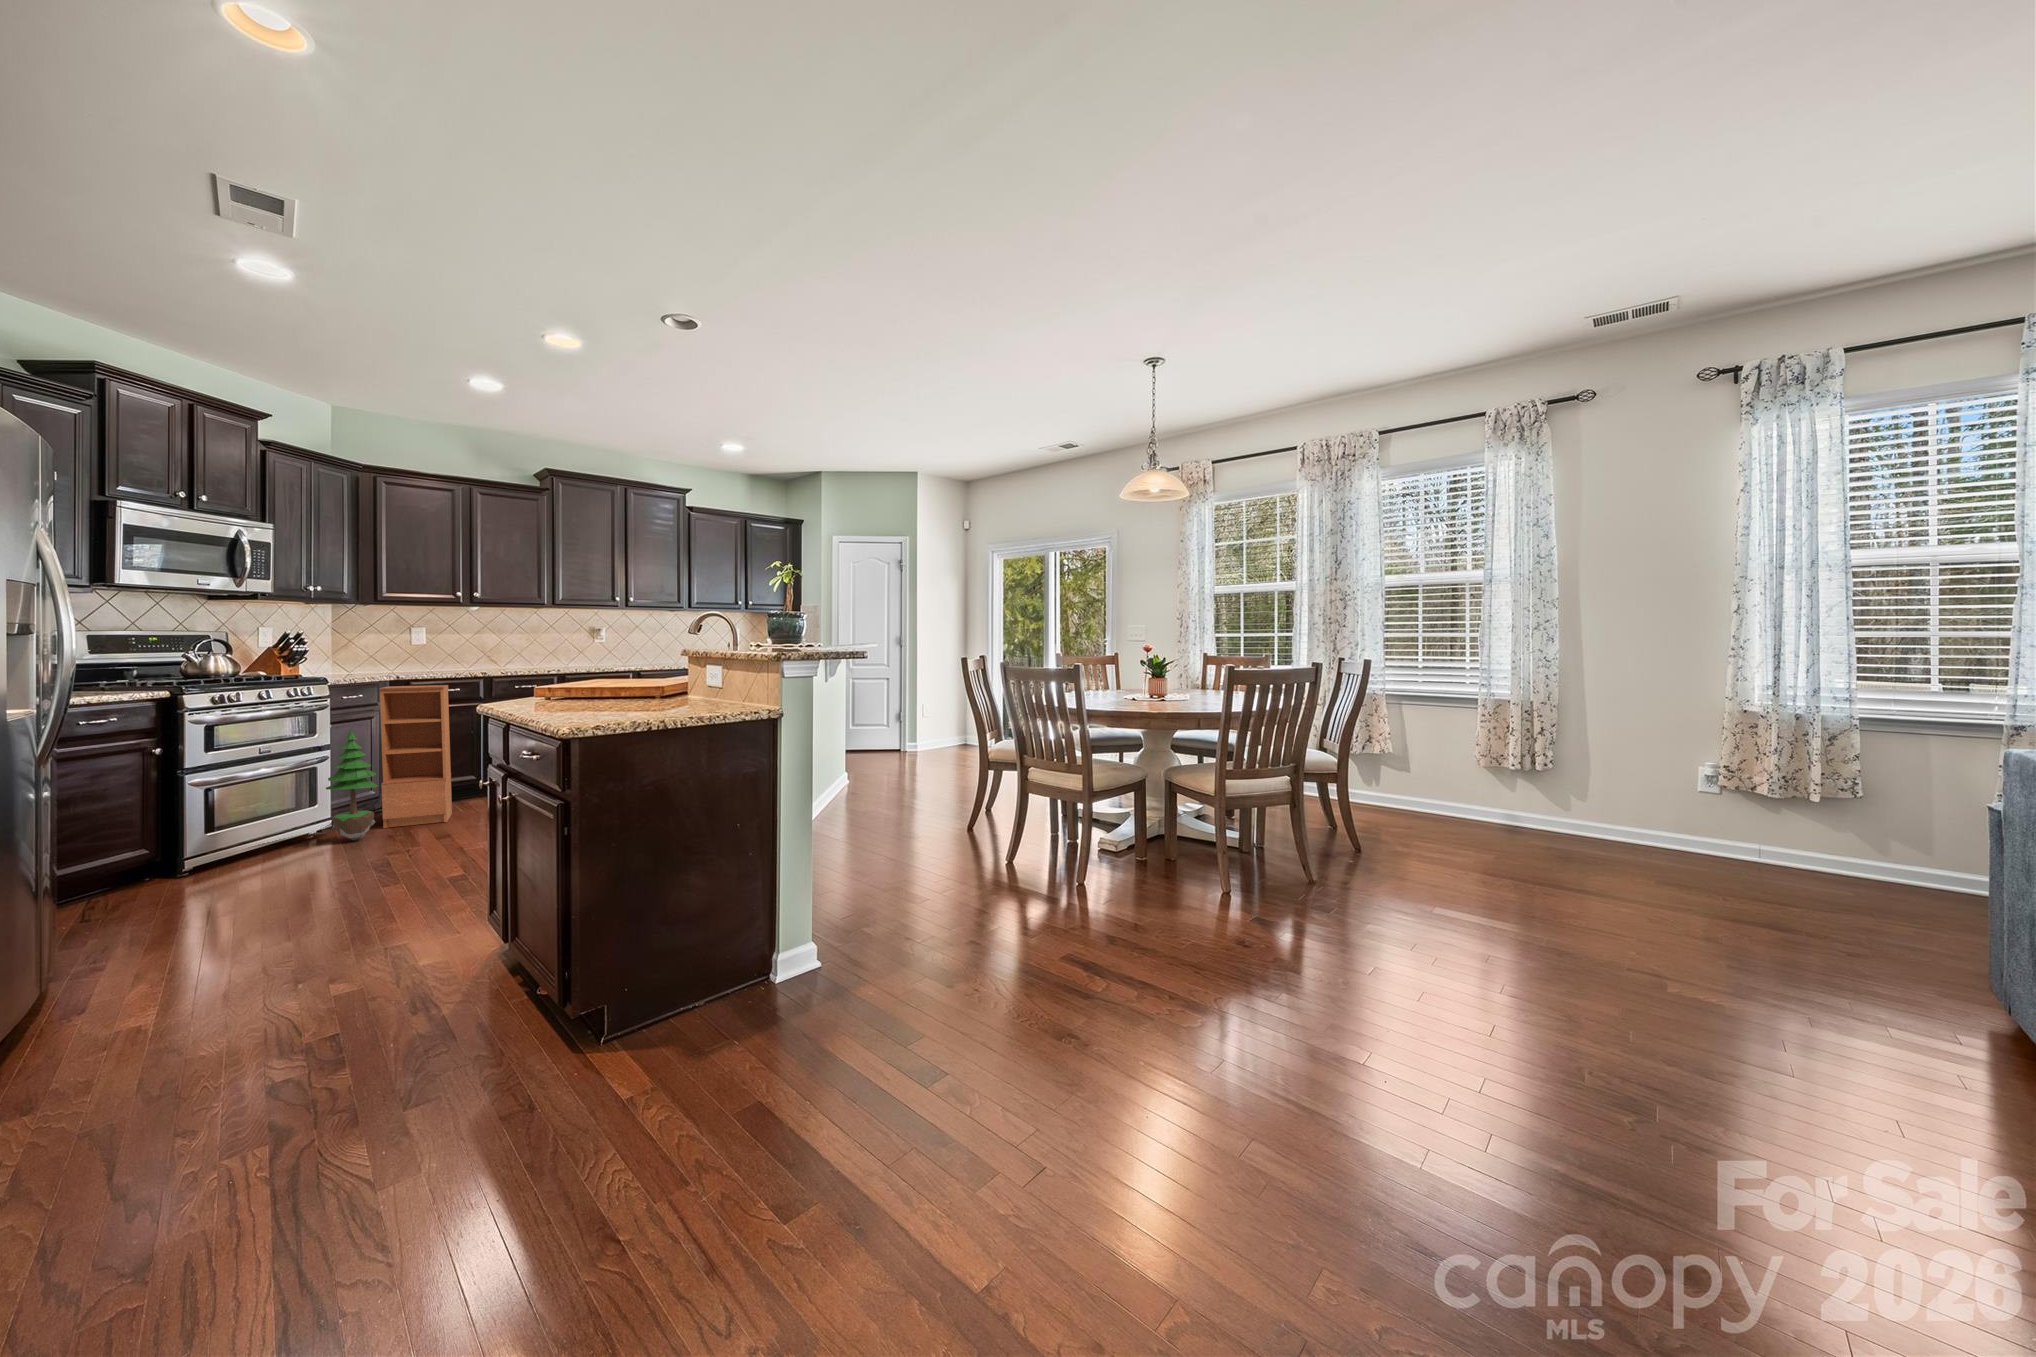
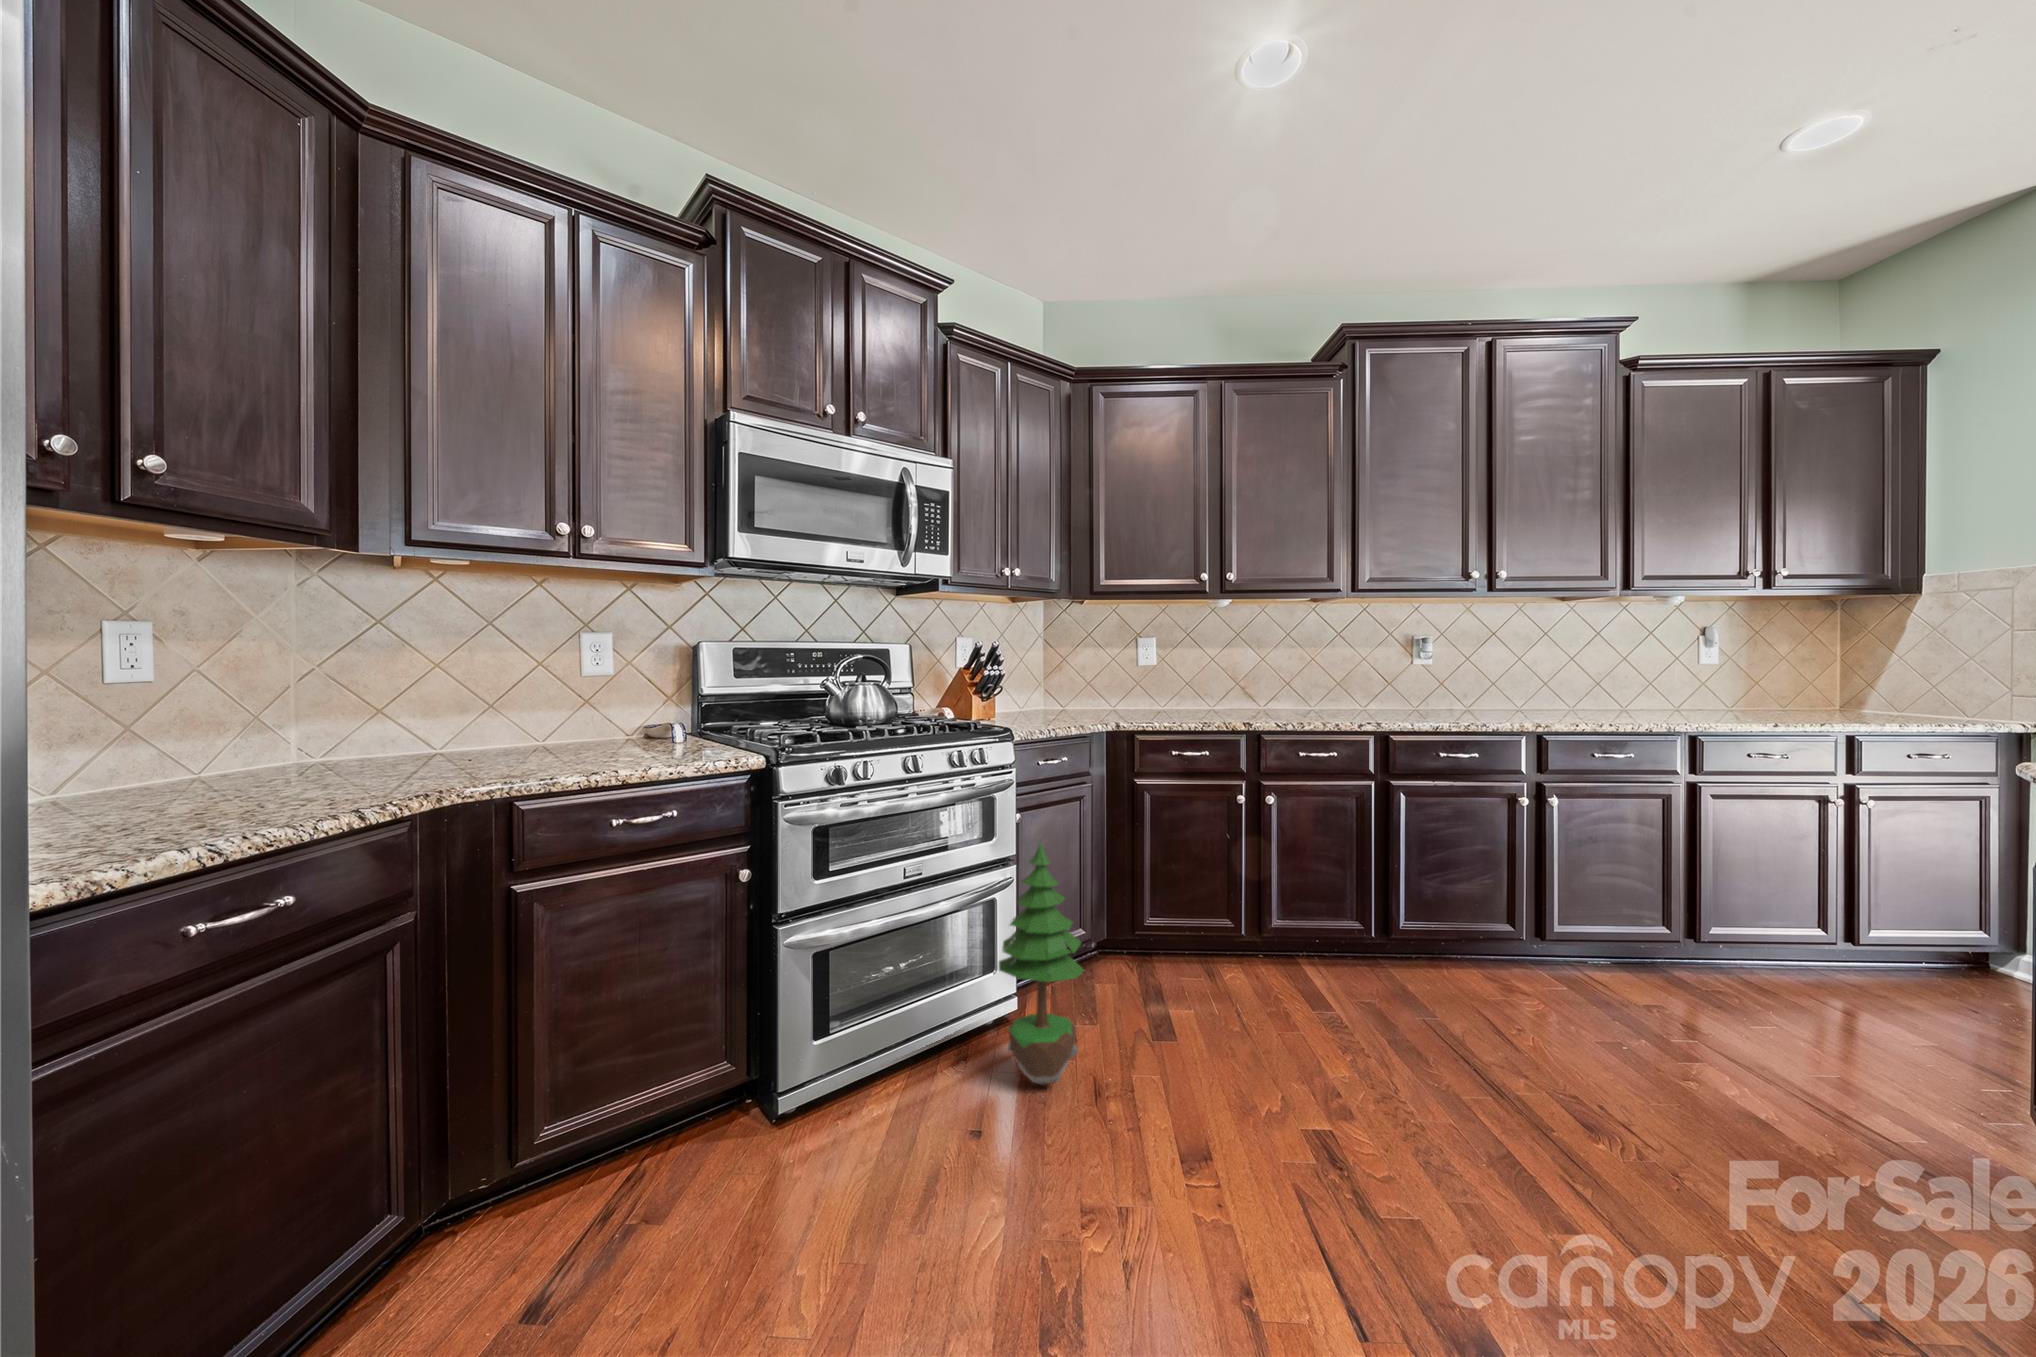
bookcase: present [379,685,452,828] -> none [1090,743,1204,1051]

